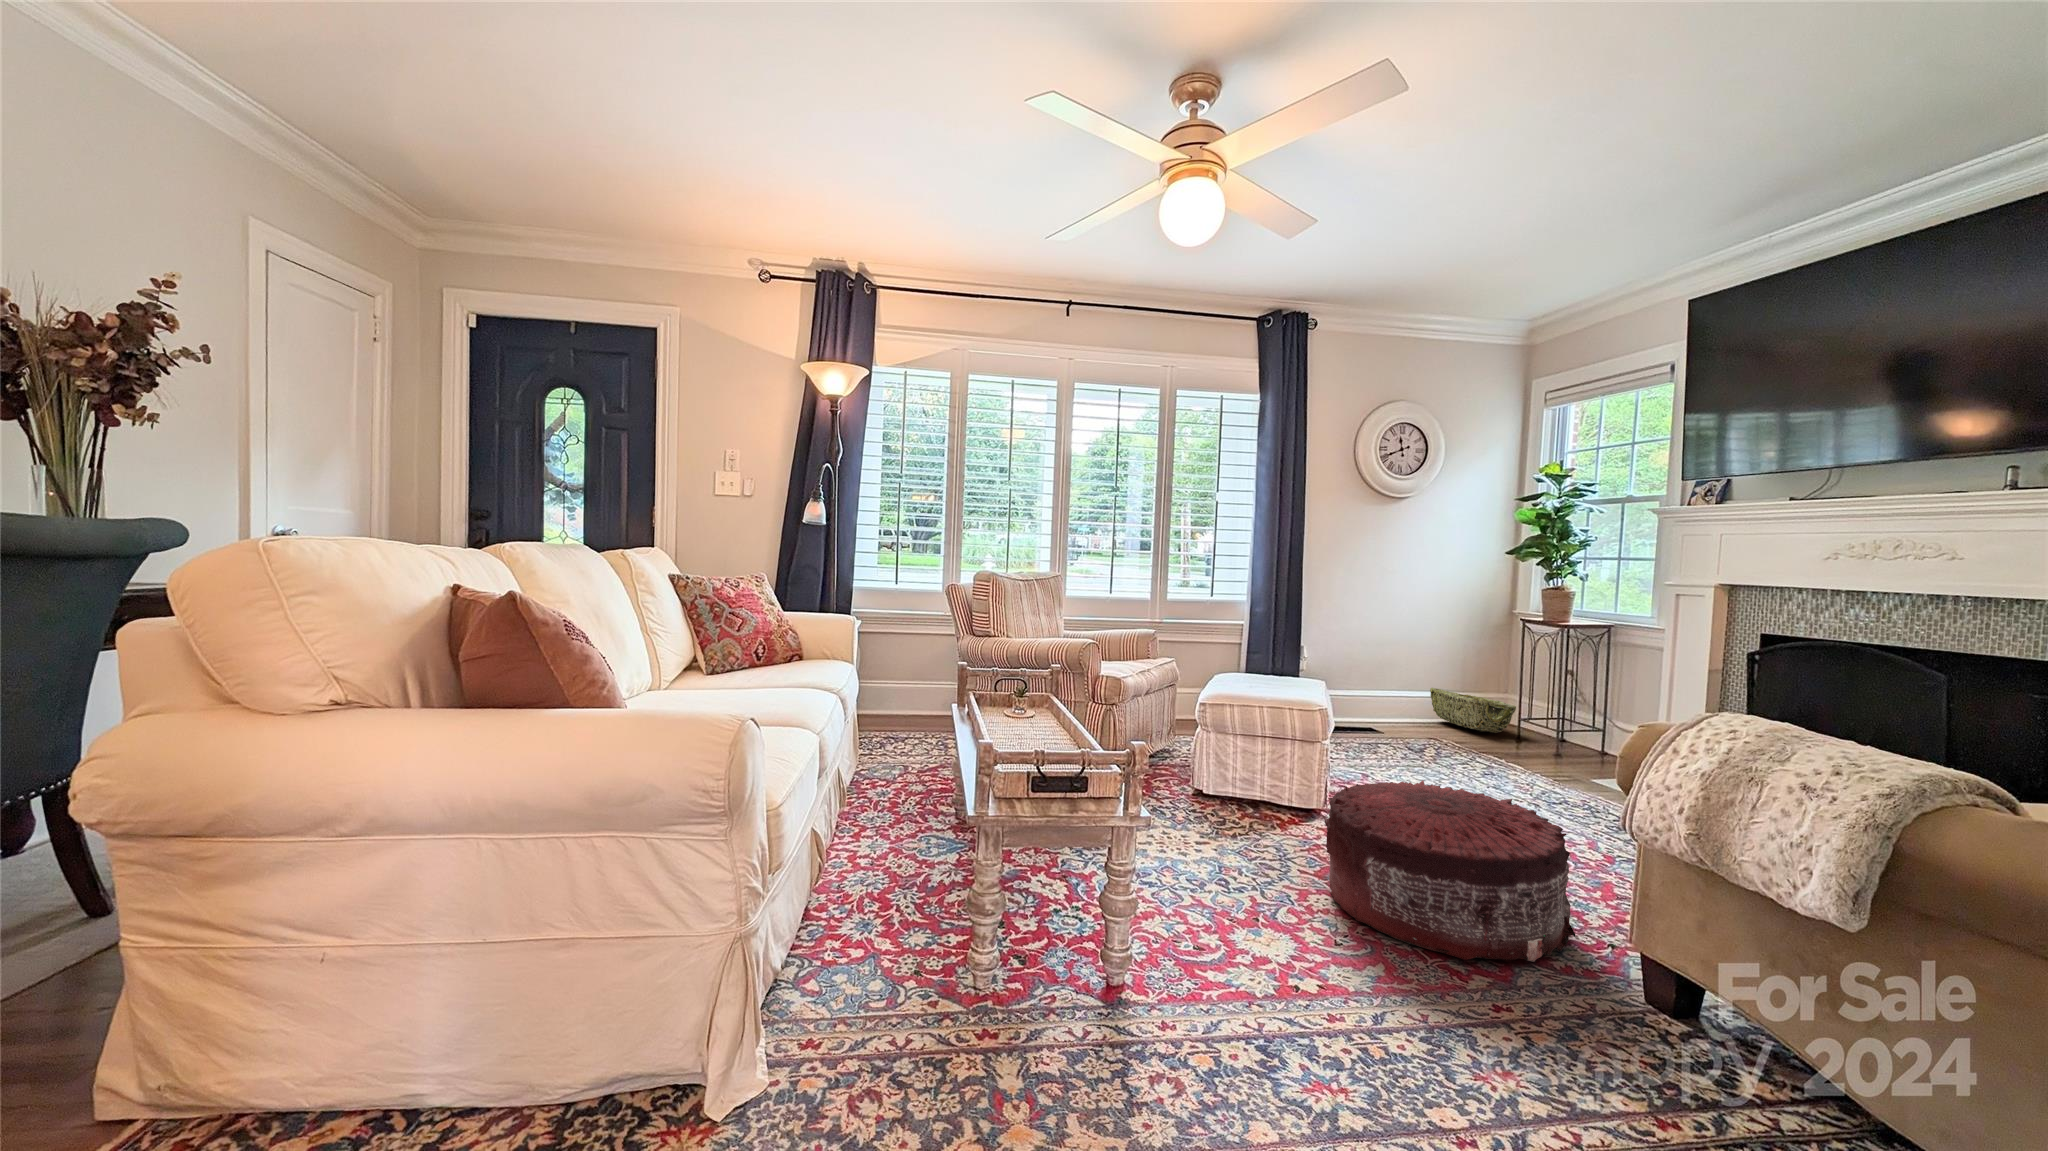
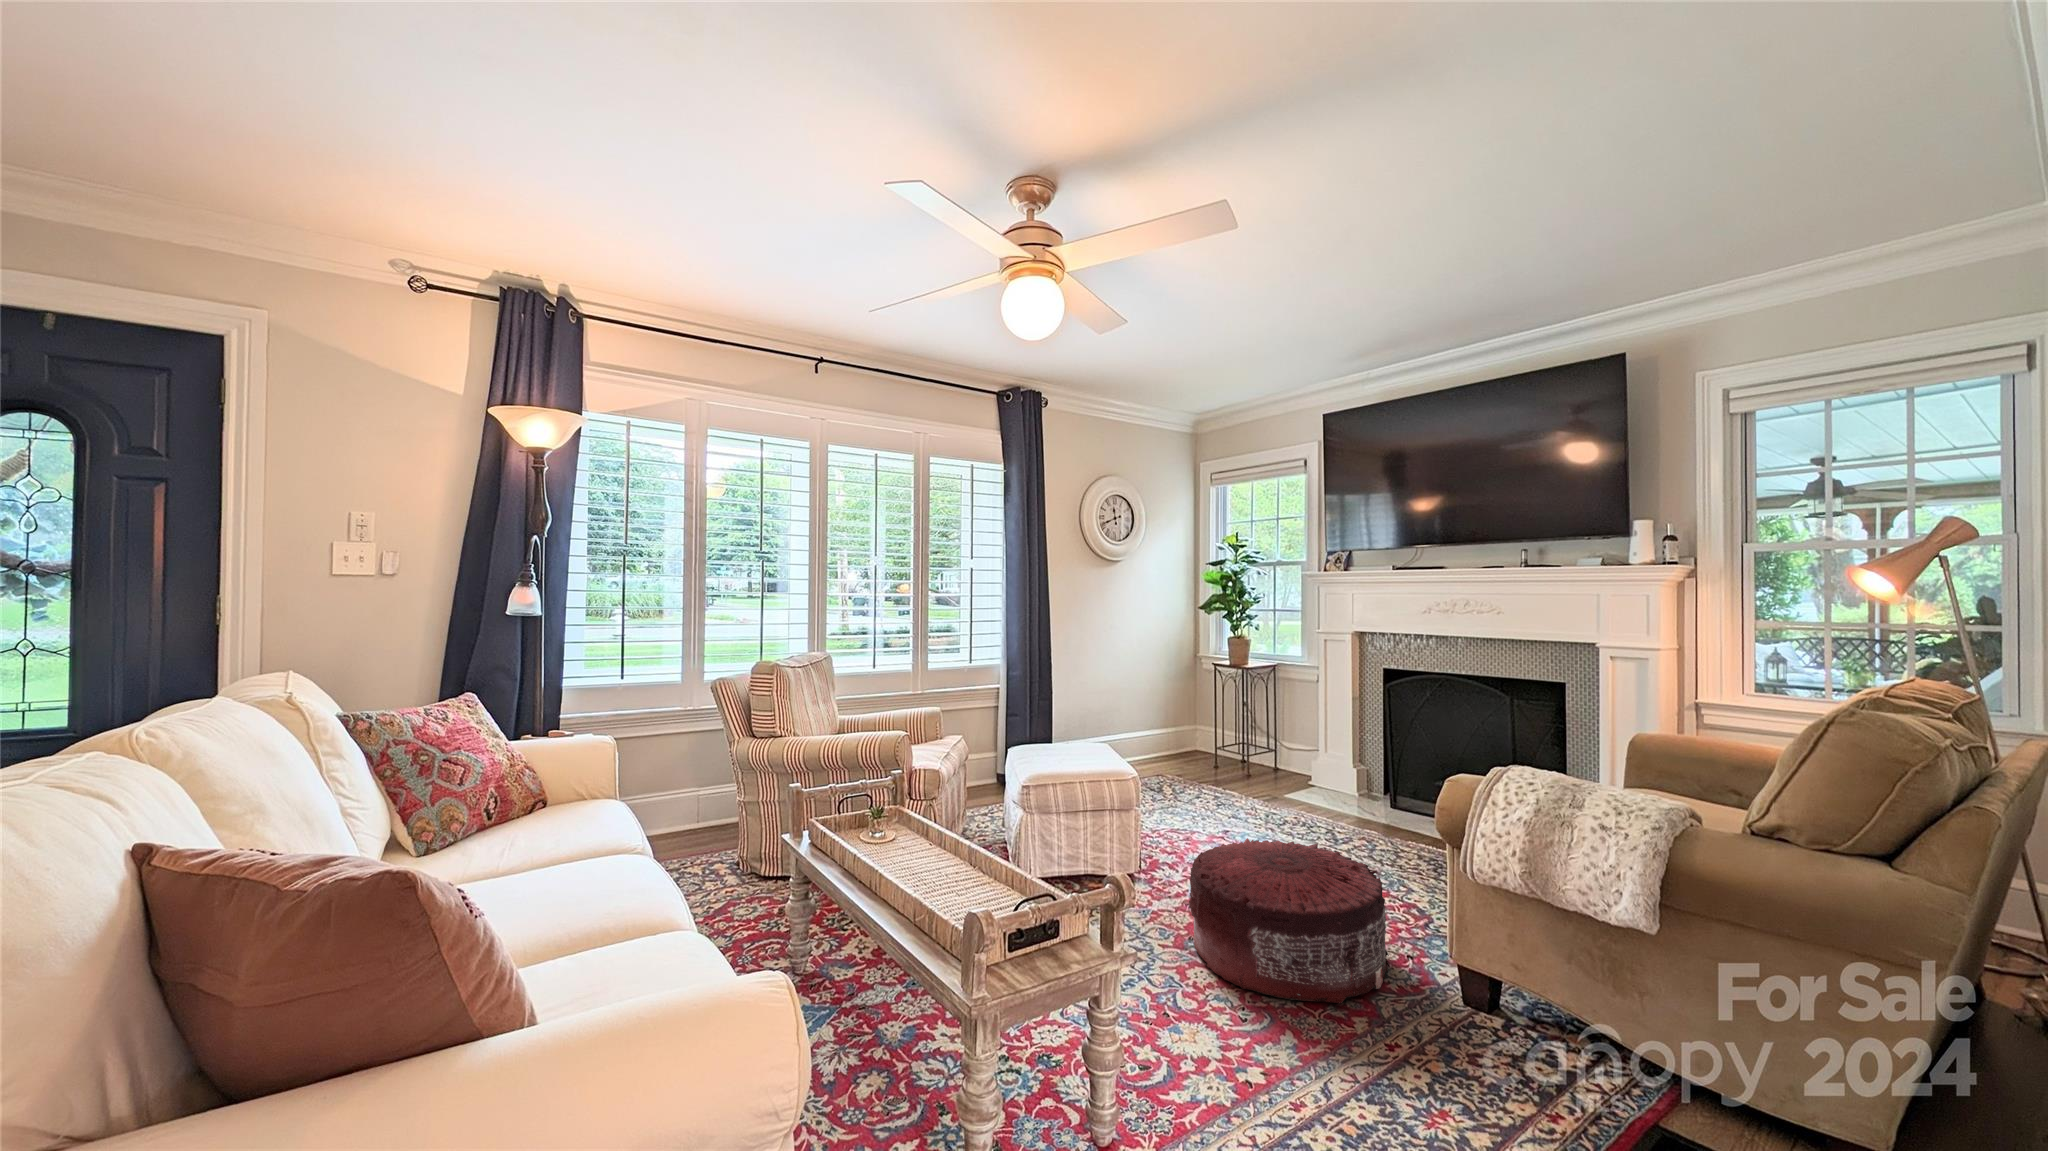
woven basket: present [1430,688,1516,733] -> none [1149,730,1217,765]

